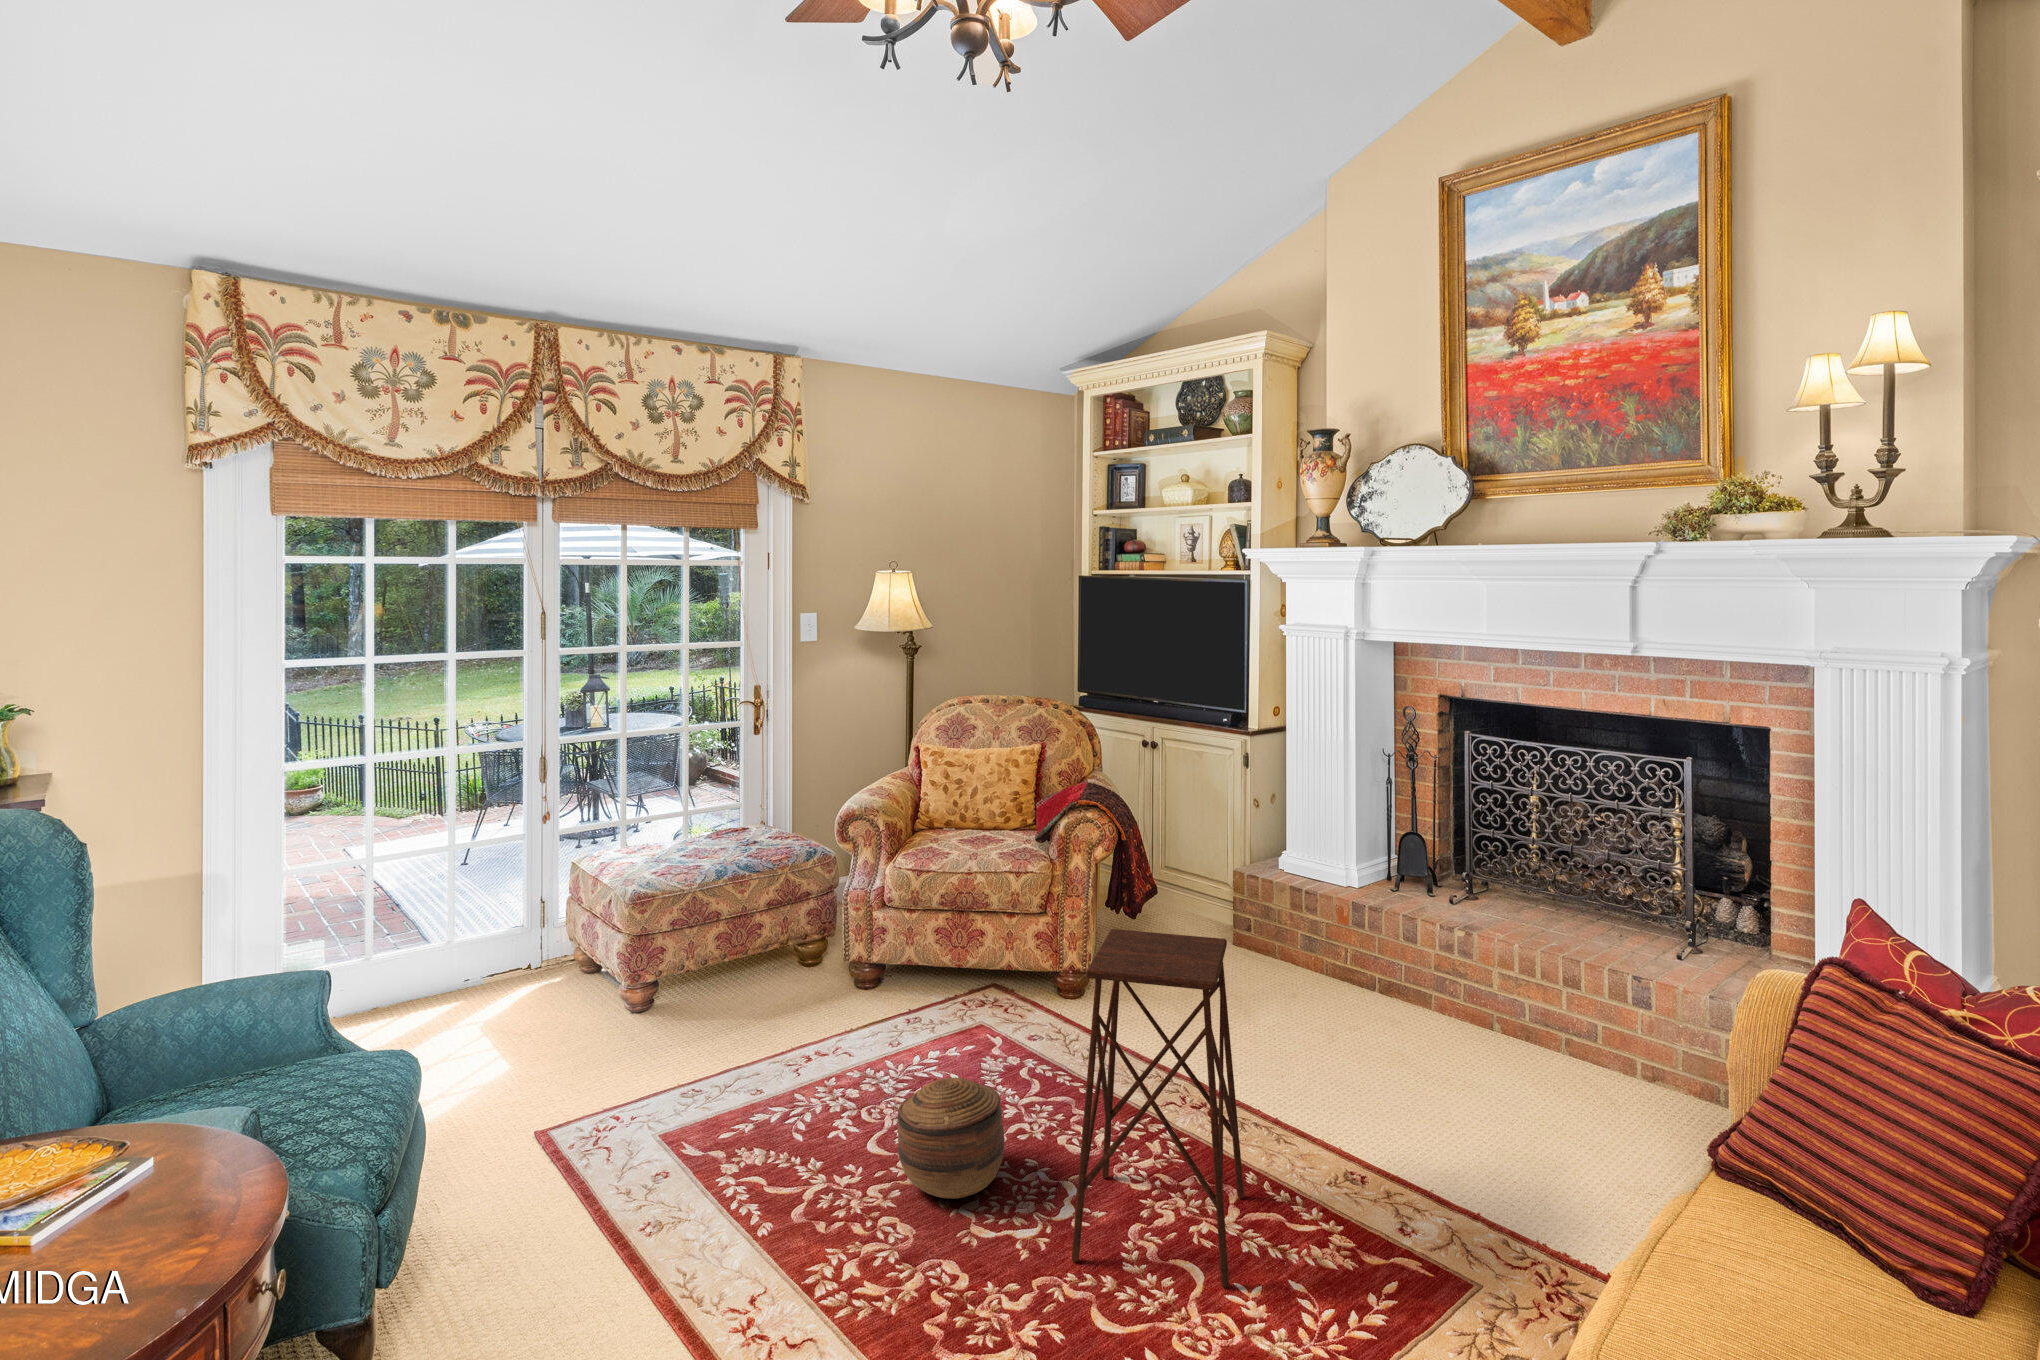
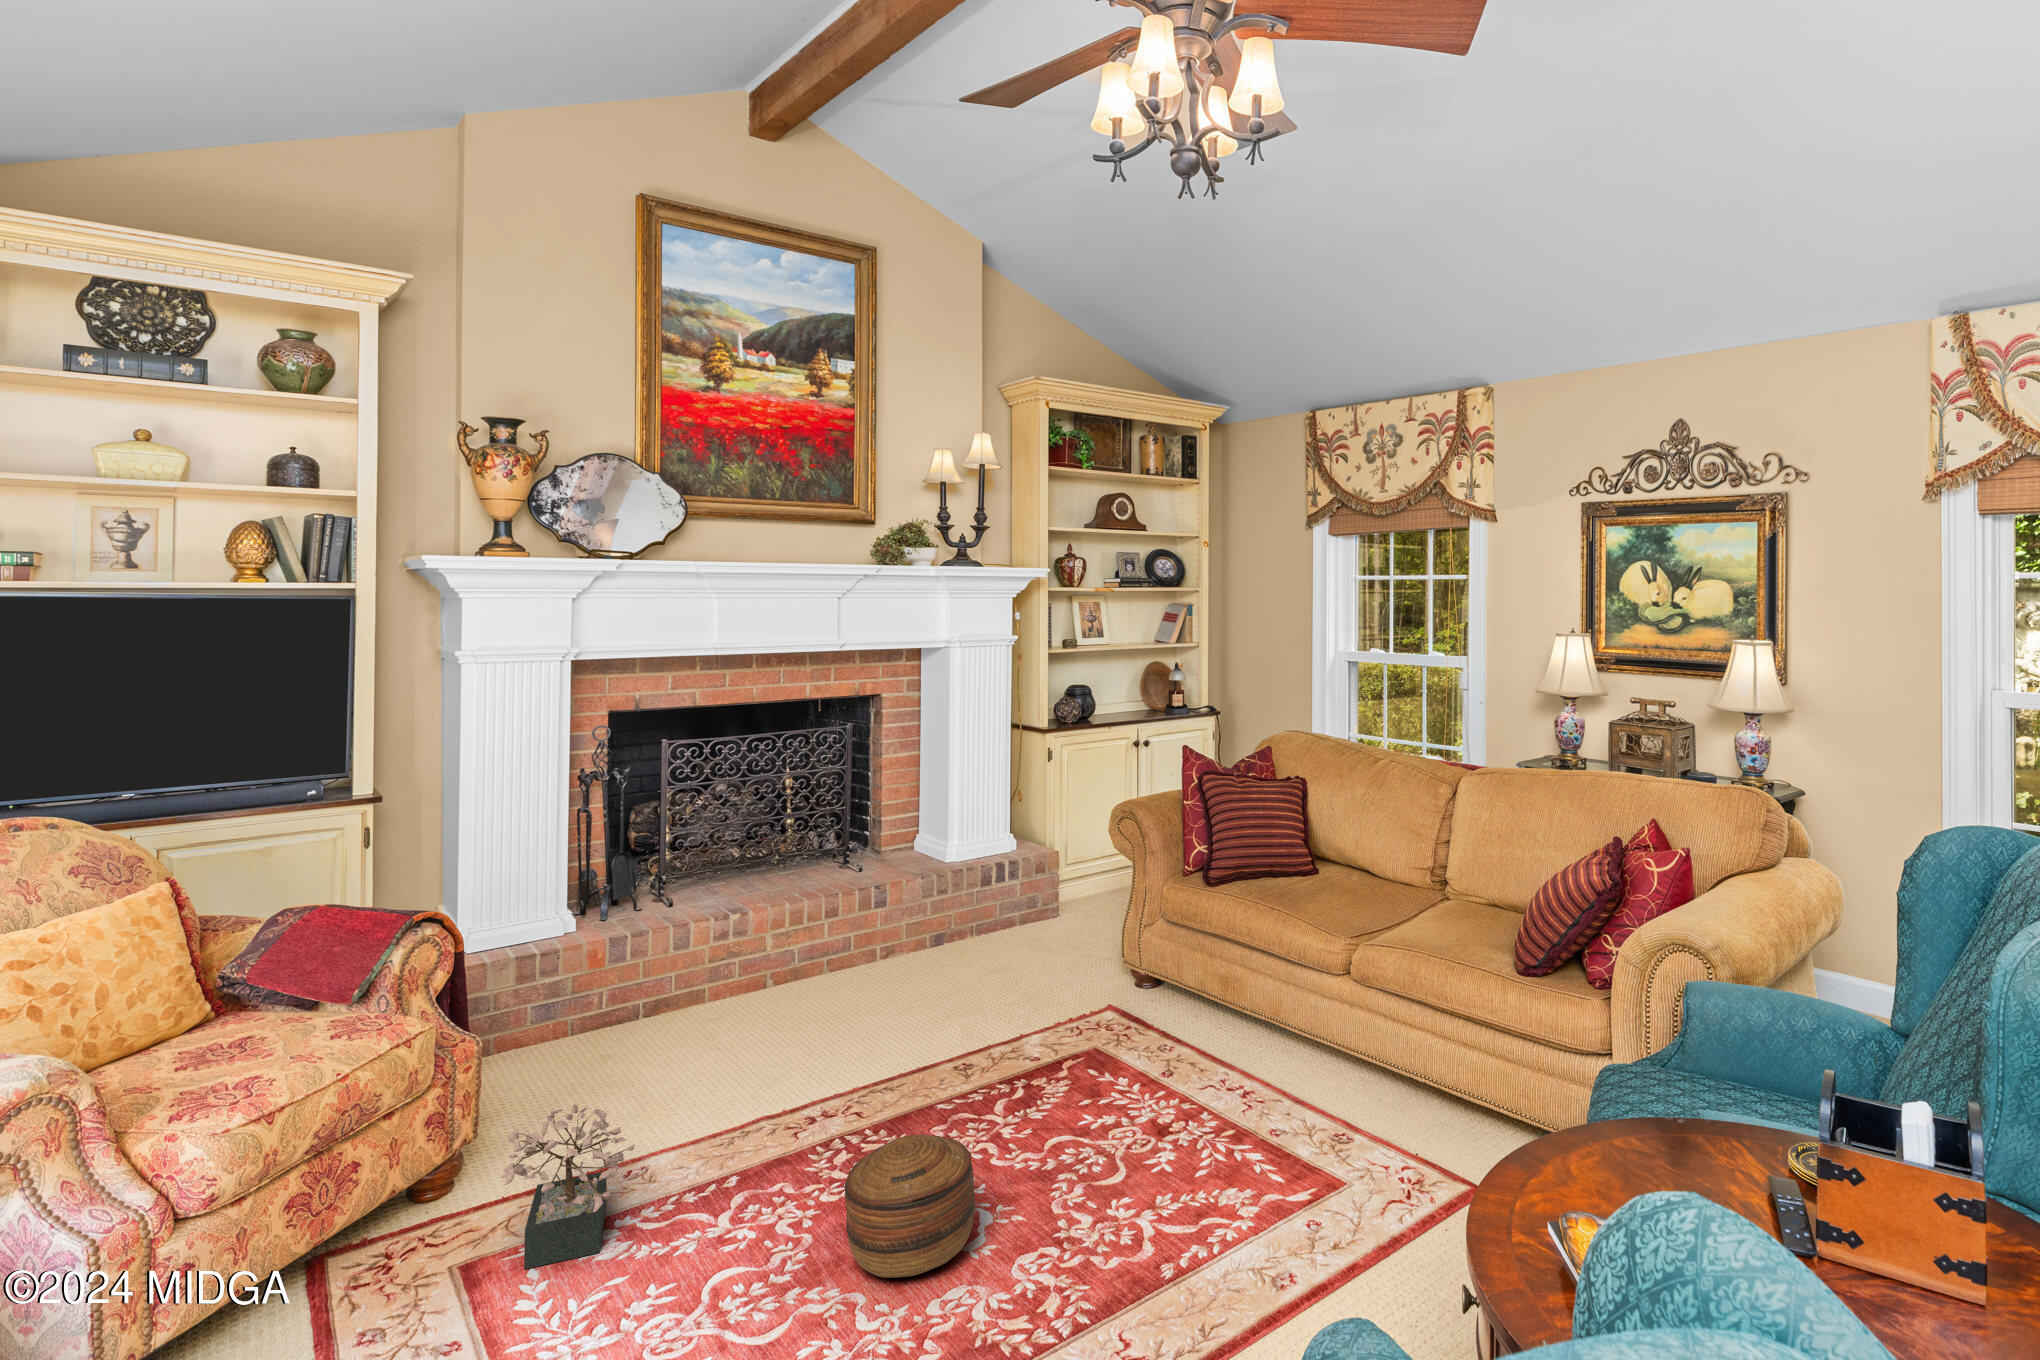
side table: present [1072,929,1244,1288] -> none [934,883,1112,1186]
decorative plant: none [955,946,1069,1056] -> present [501,1104,635,1269]

